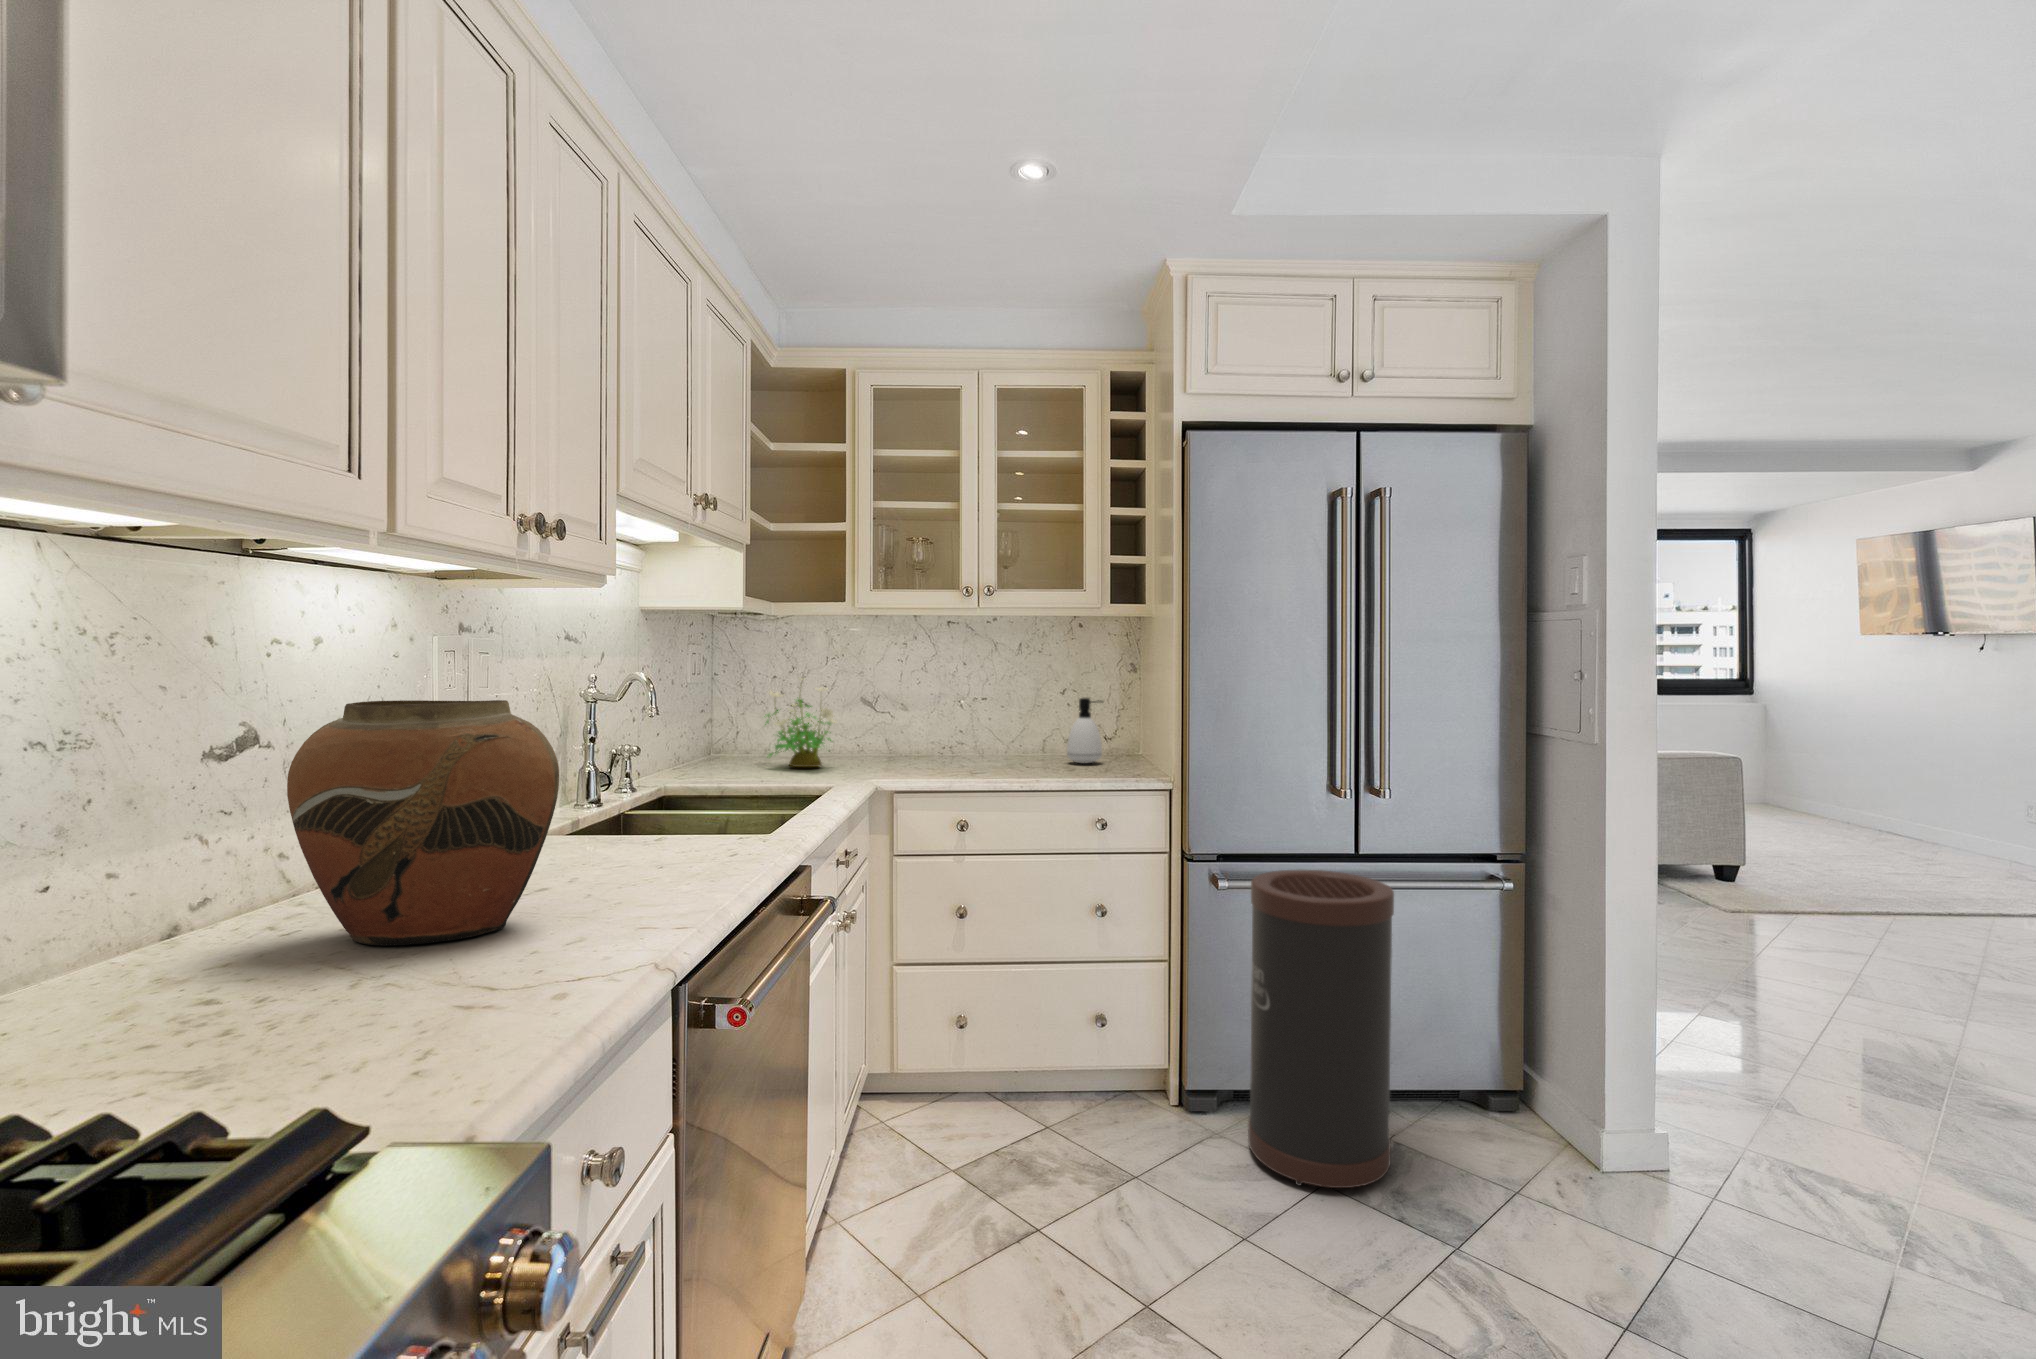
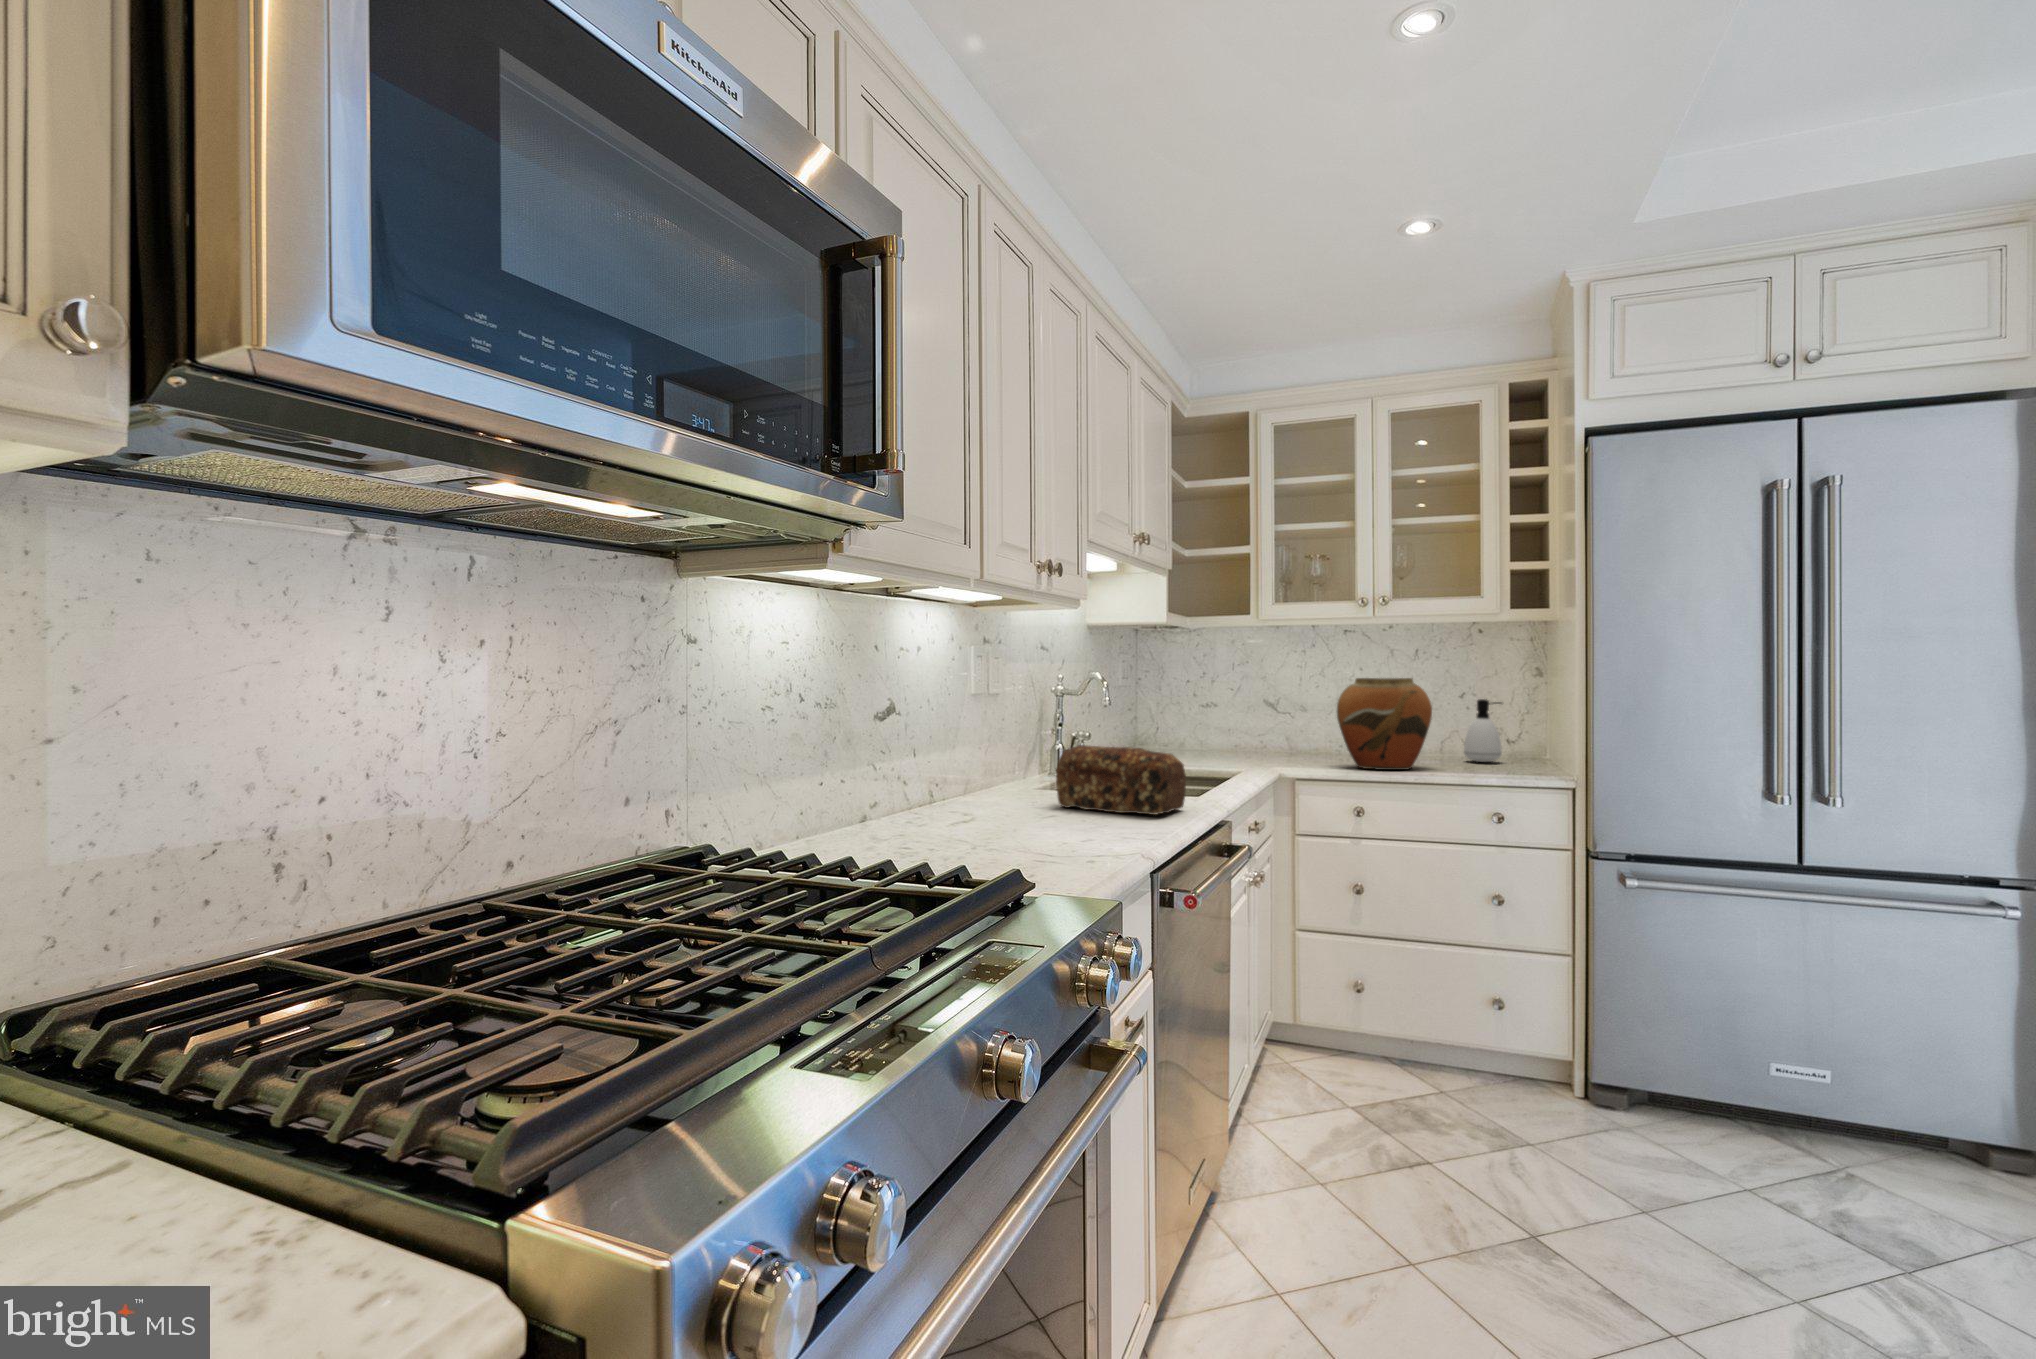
potted plant: present [765,678,835,767] -> none [1179,679,1244,755]
vase: present [287,700,559,946] -> present [1337,678,1432,770]
bread loaf: none [560,775,750,868] -> present [1056,745,1186,815]
trash can: present [1248,870,1394,1188] -> none [1661,874,1842,1202]

